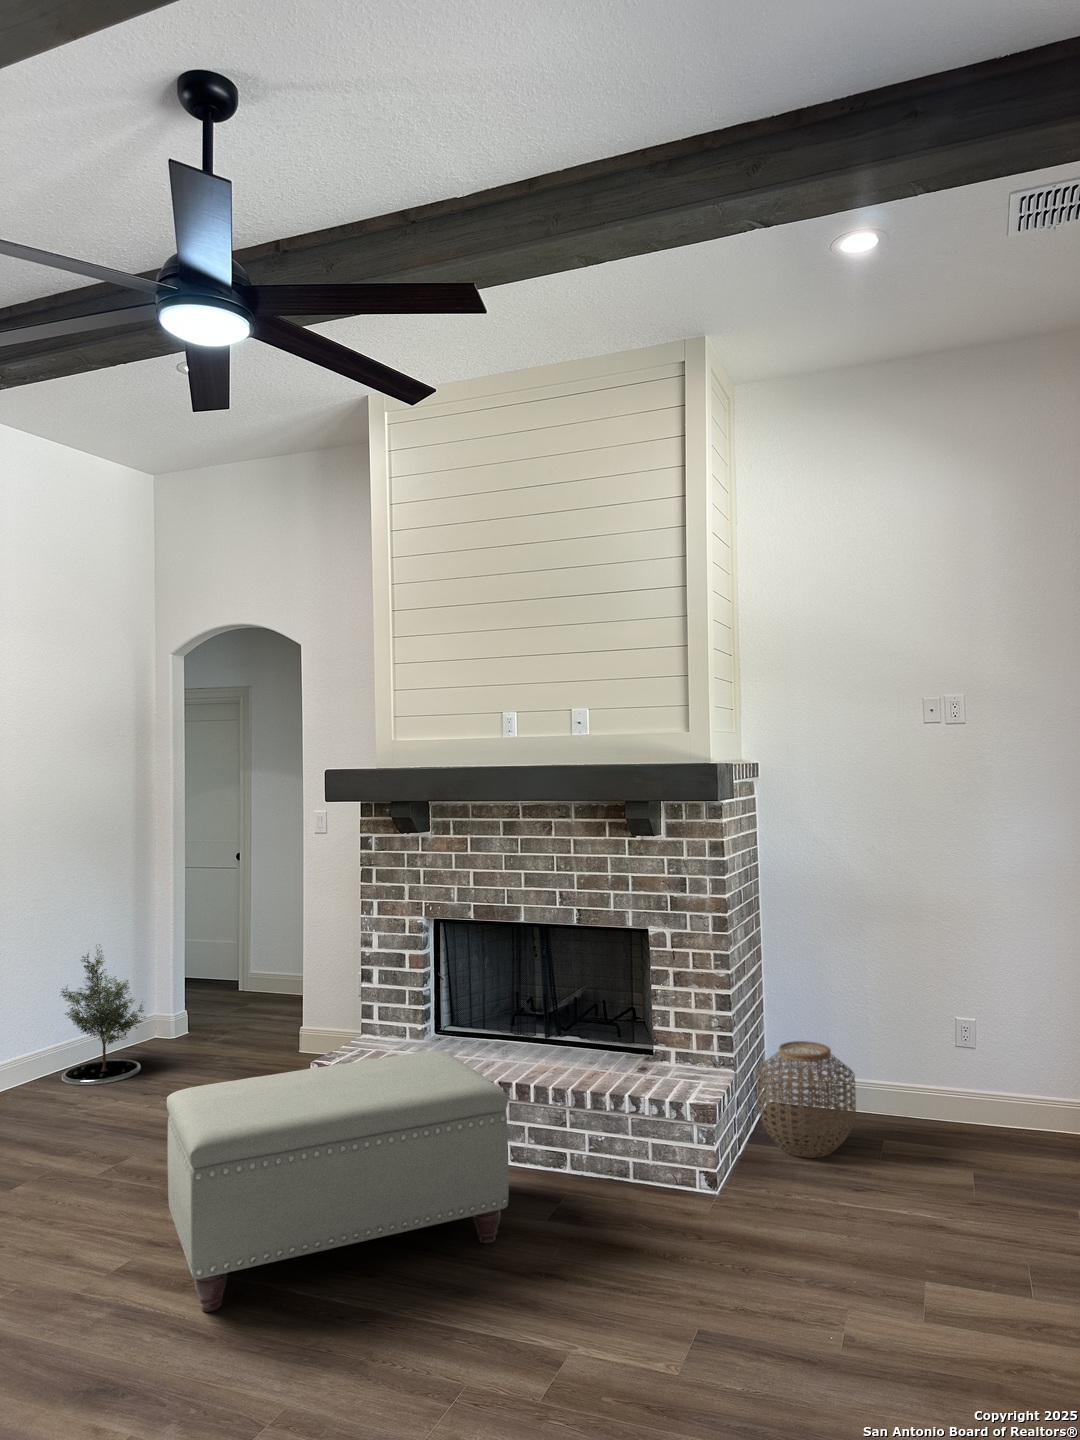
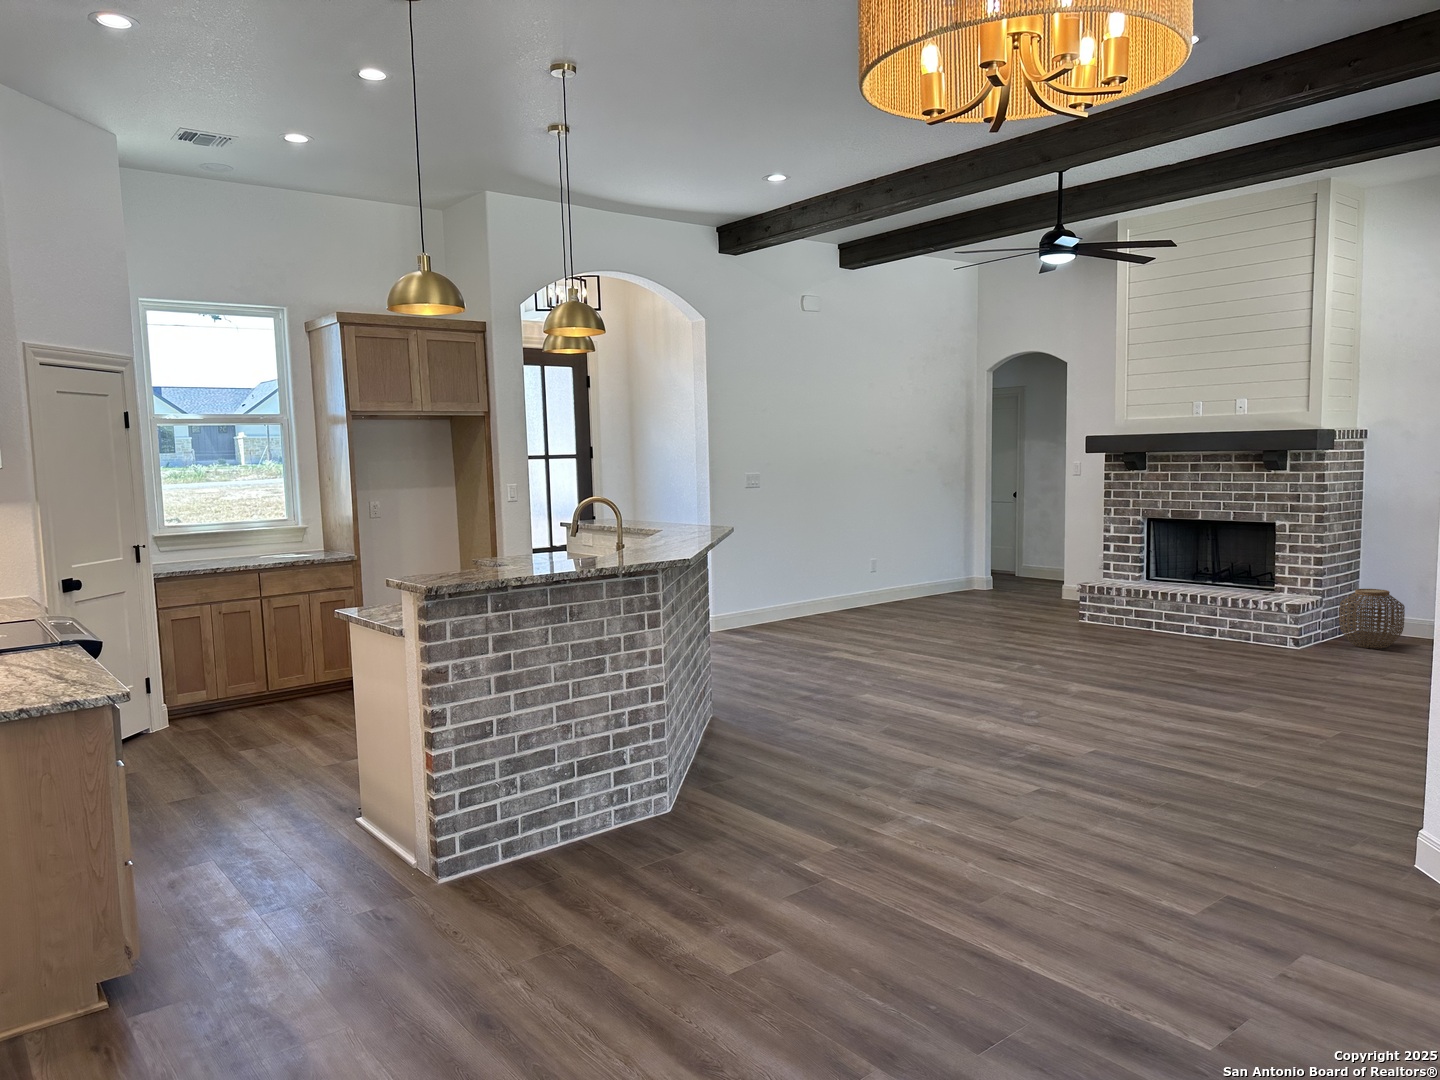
potted tree: present [61,950,146,1085] -> none [937,531,983,601]
ottoman: present [167,1050,509,1312] -> none [1017,572,1181,652]

